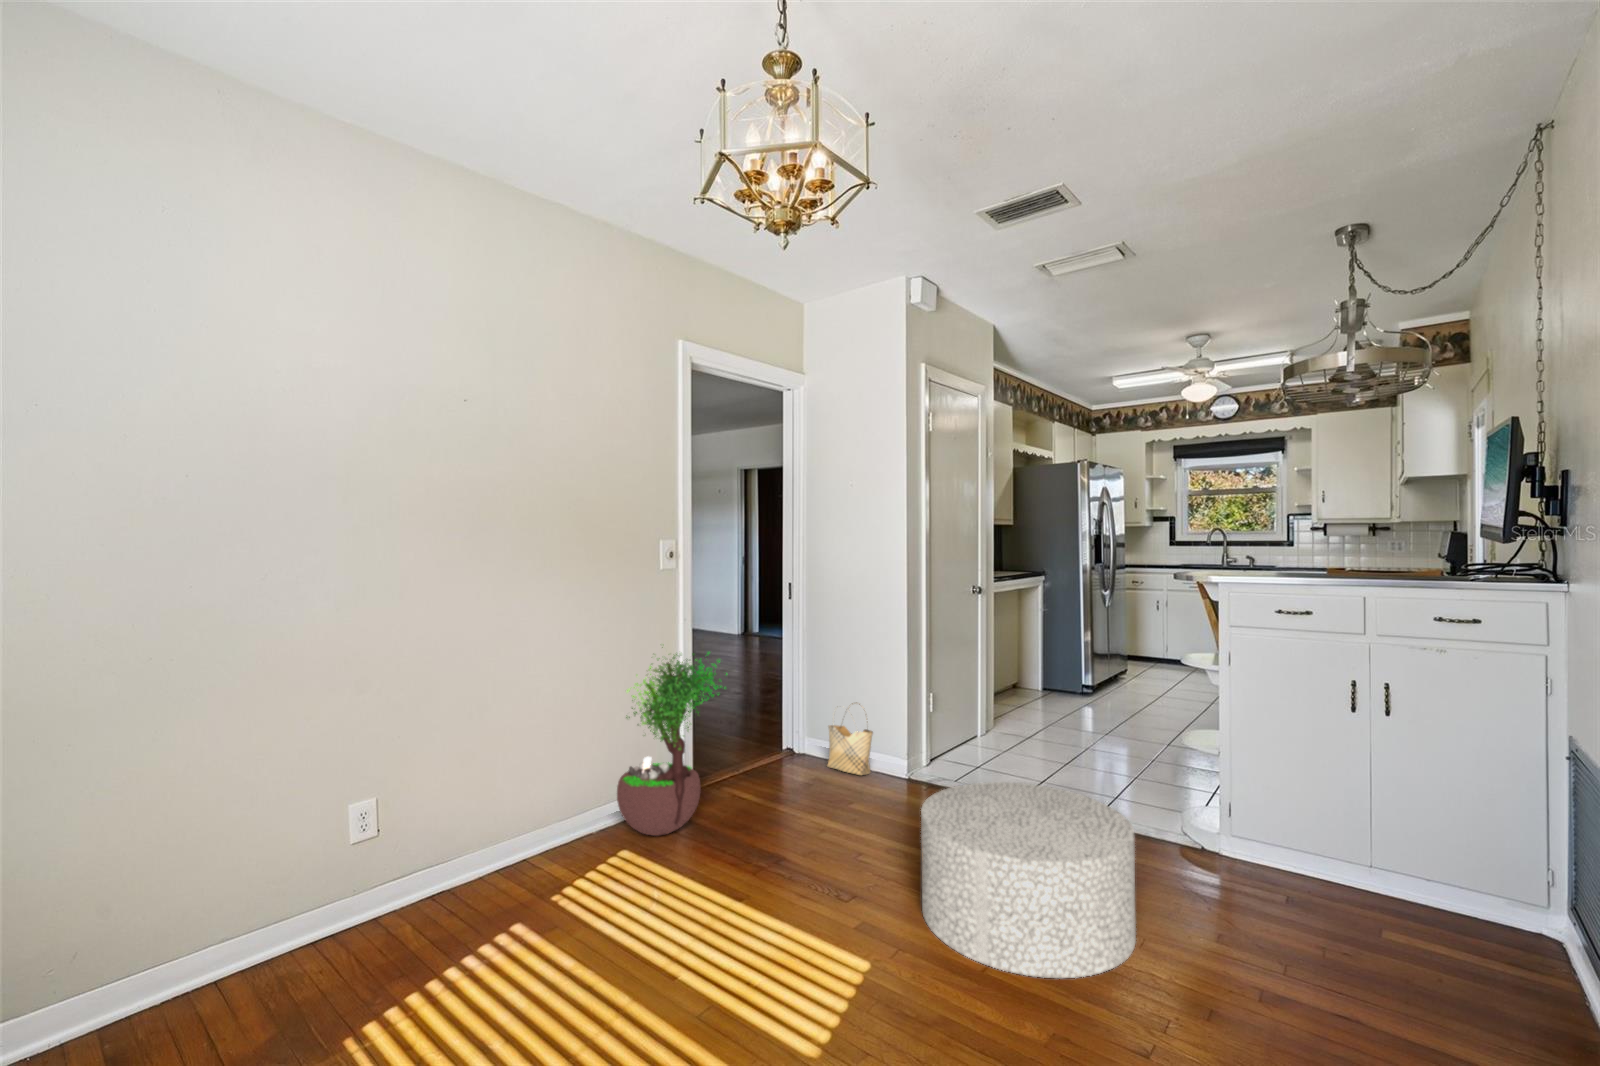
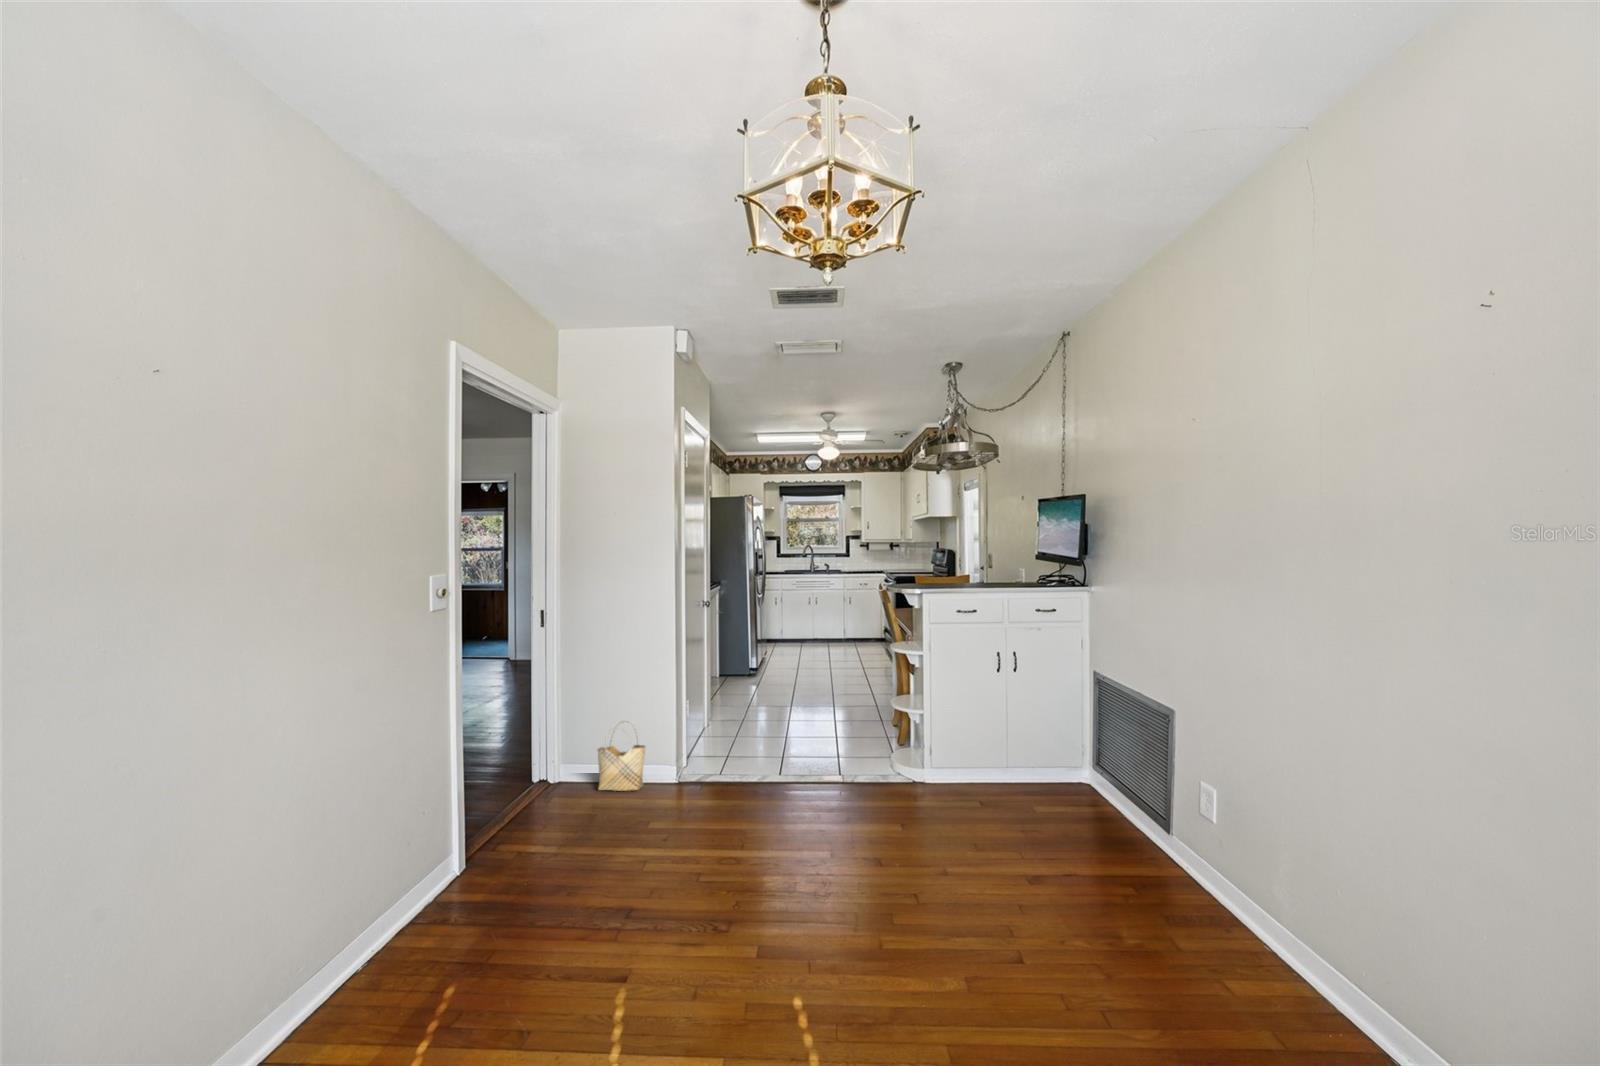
potted tree: present [617,647,727,835] -> none [402,700,548,936]
ottoman: present [921,782,1136,978] -> none [780,764,947,930]

